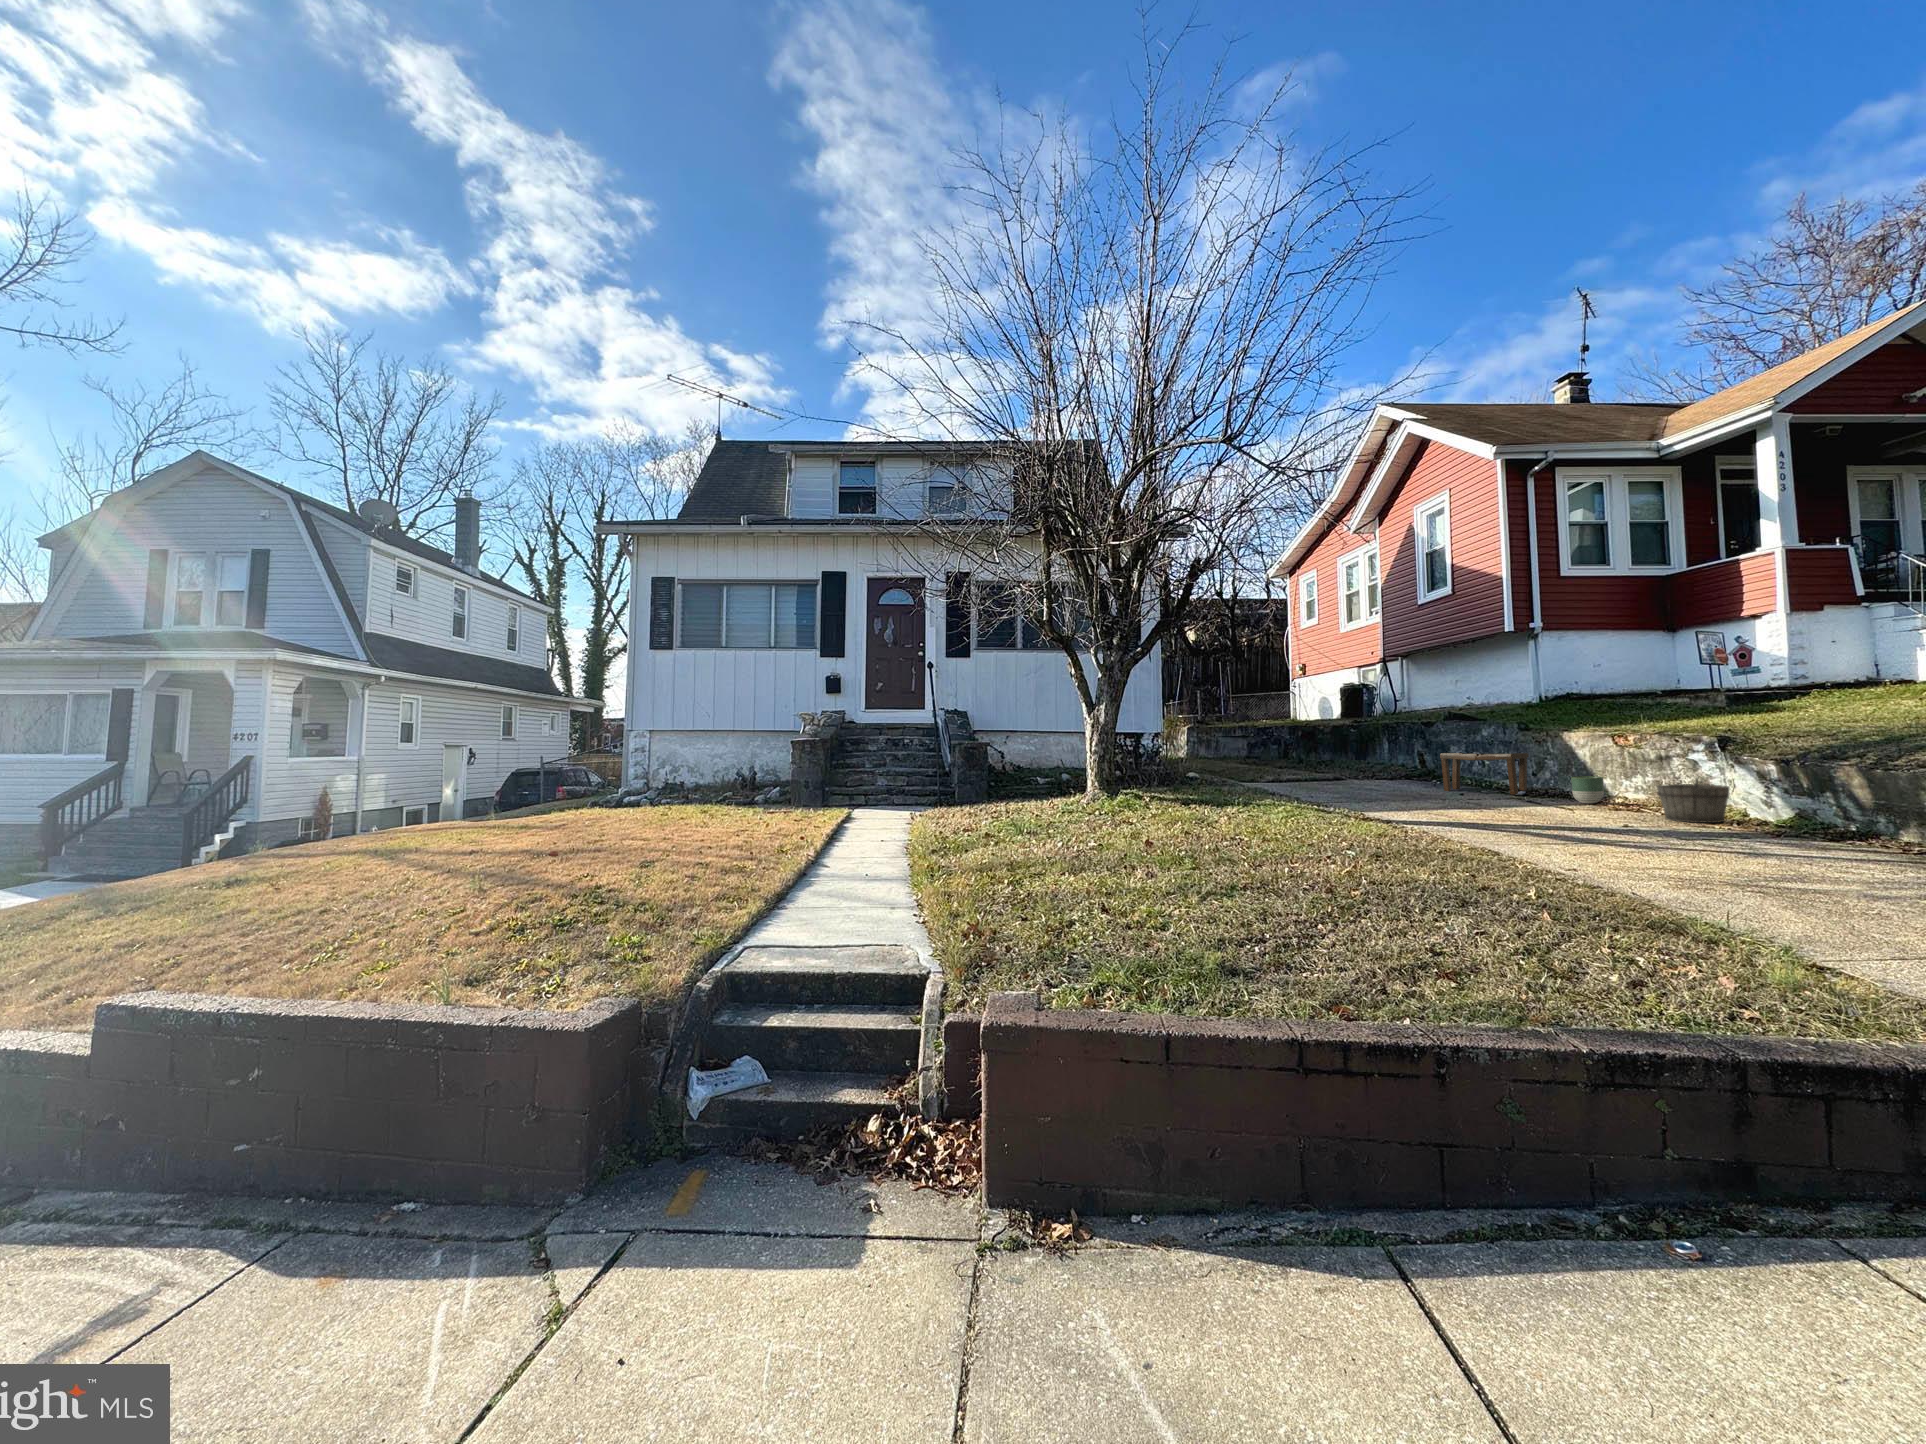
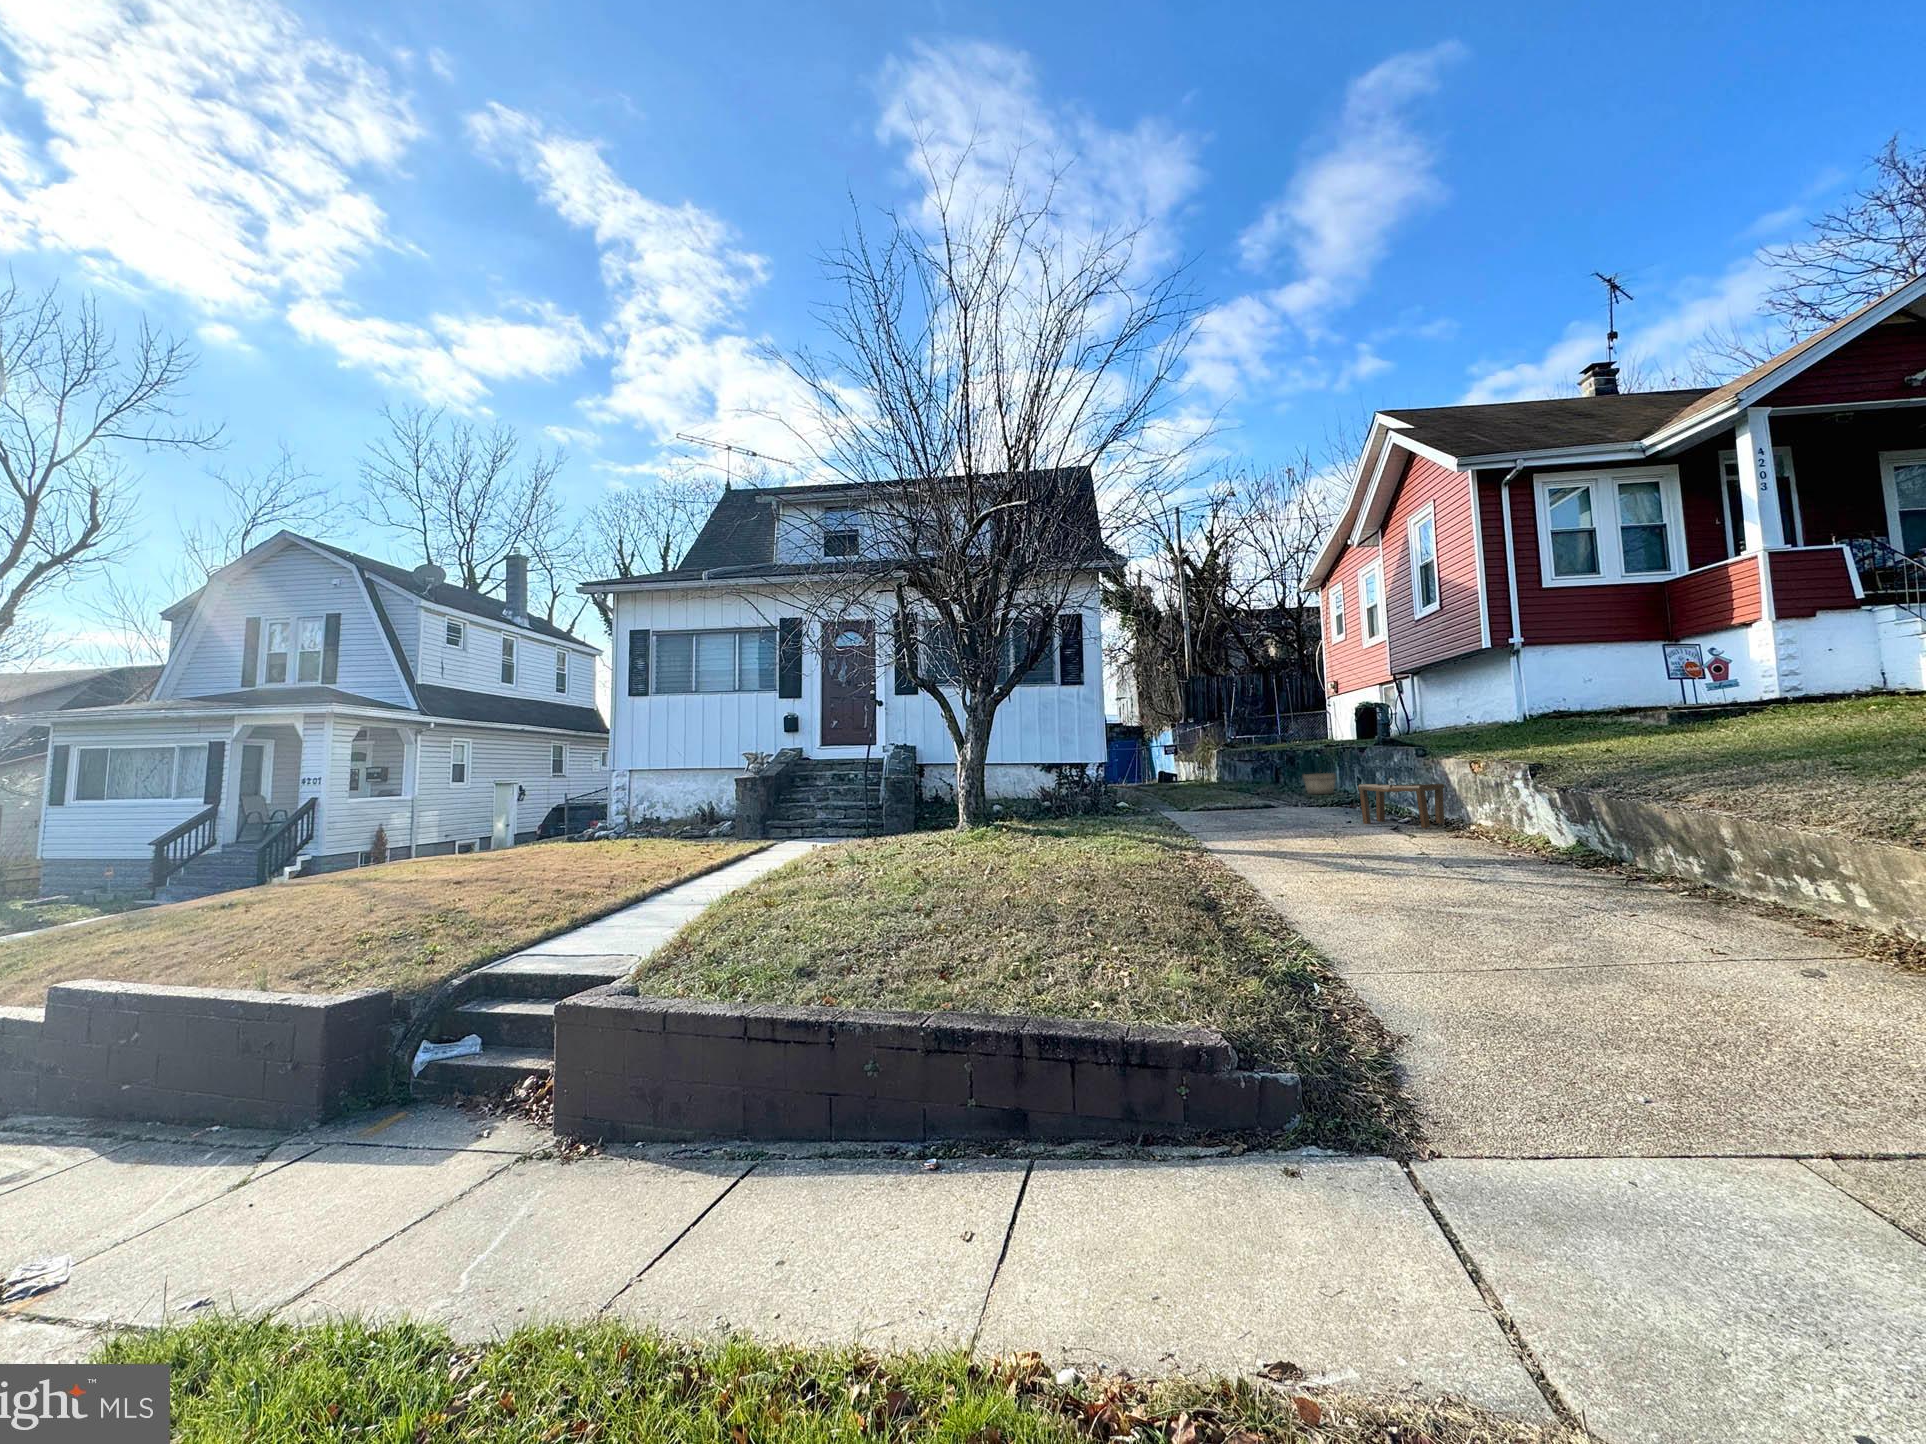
planter: present [1571,776,1604,804] -> none [1466,810,1498,839]
wooden bucket: present [1657,777,1730,823] -> present [1303,772,1336,794]

